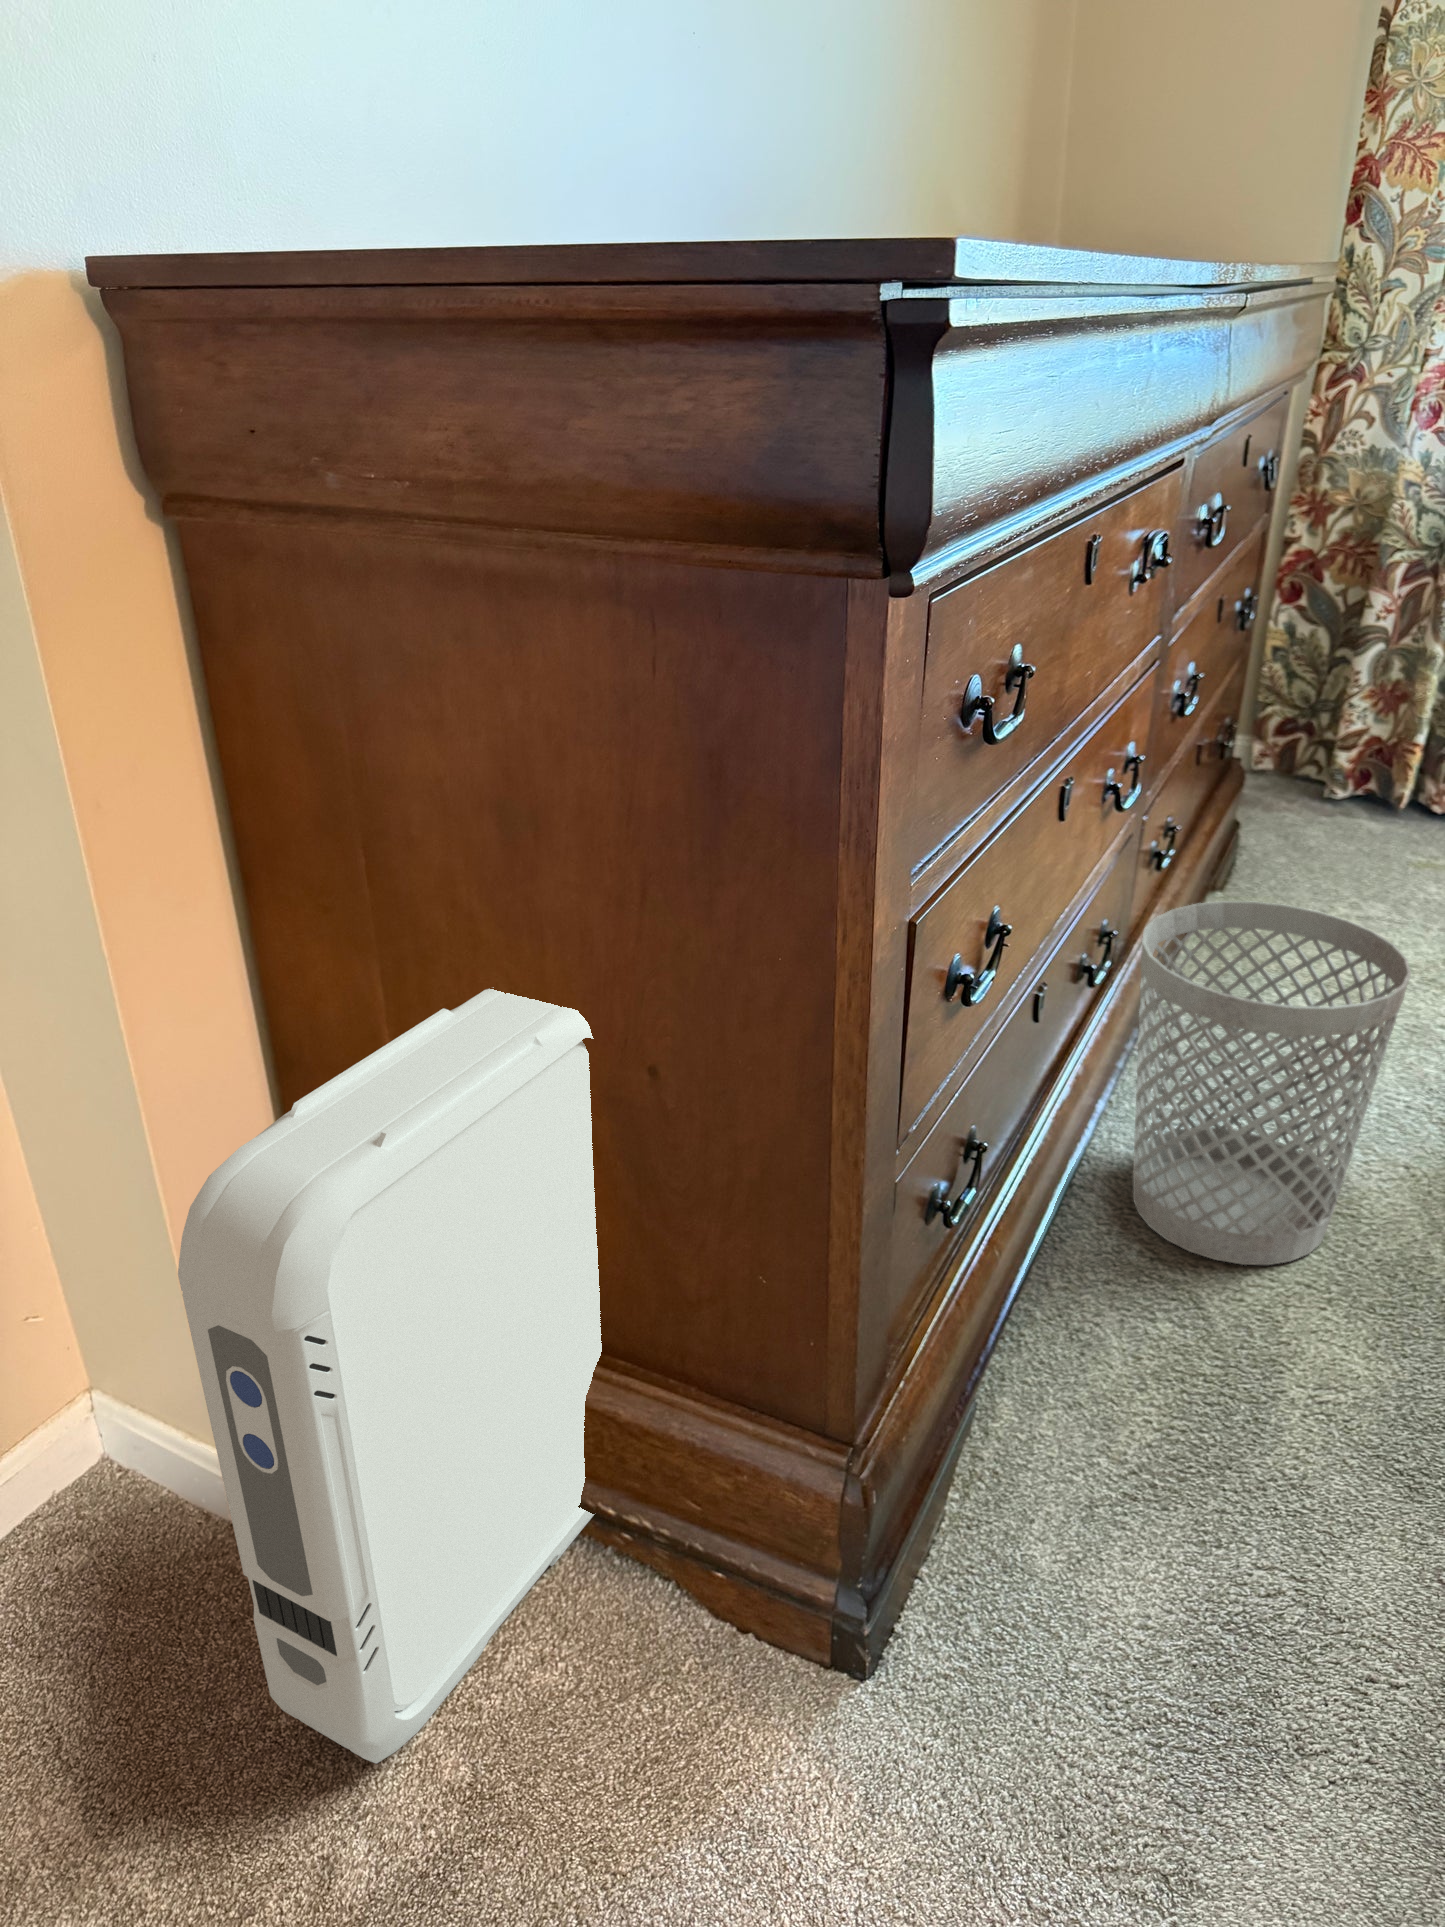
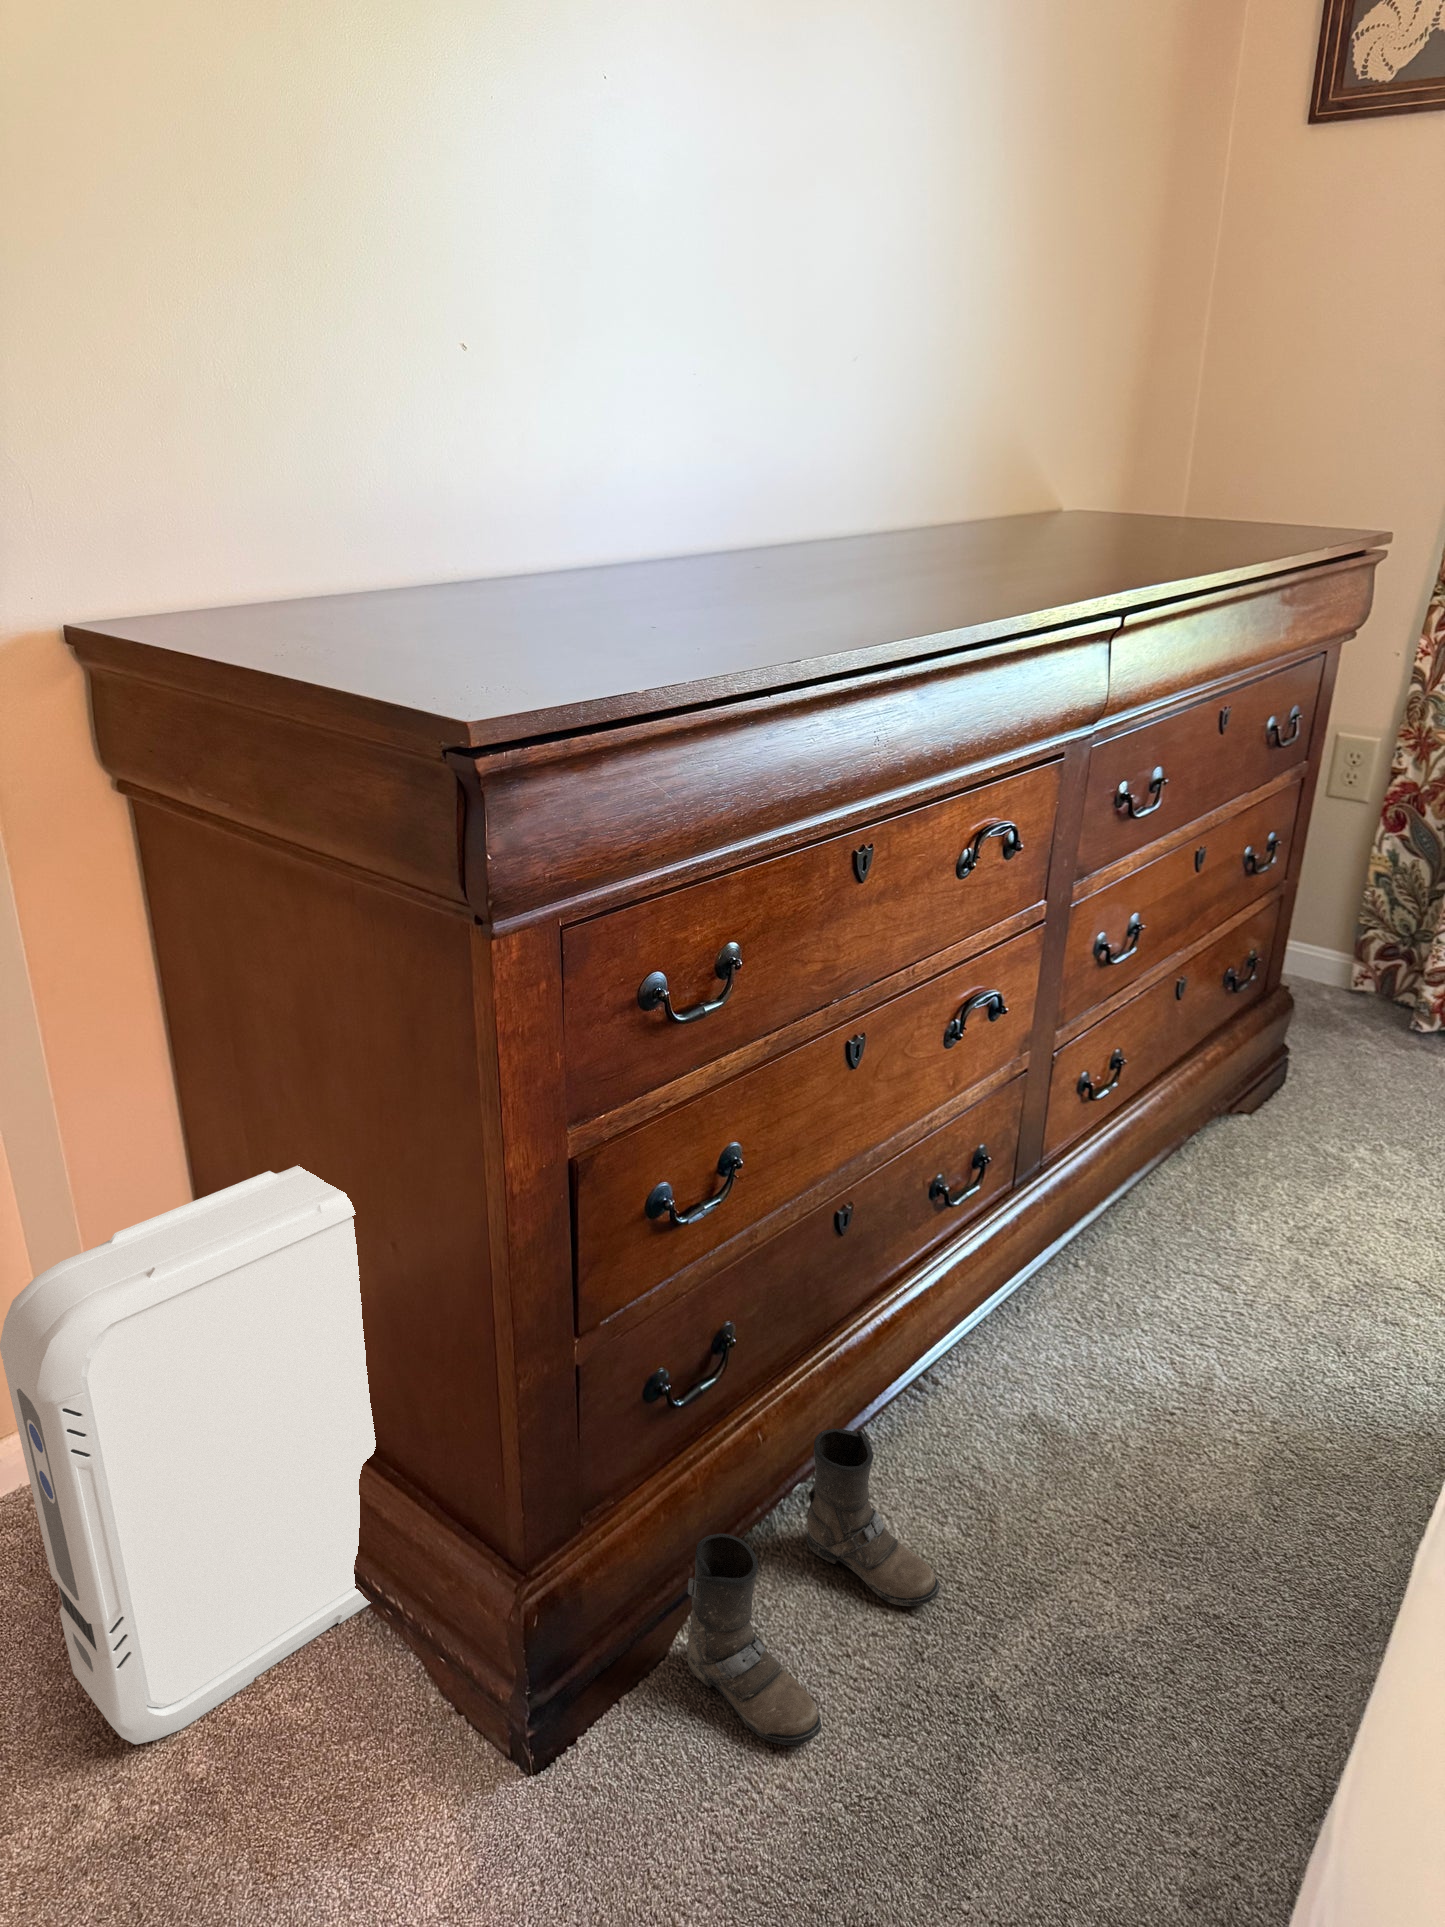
wastebasket: present [1133,901,1411,1265] -> none [986,1144,1225,1492]
boots: none [971,1231,1197,1580] -> present [687,1429,940,1745]

